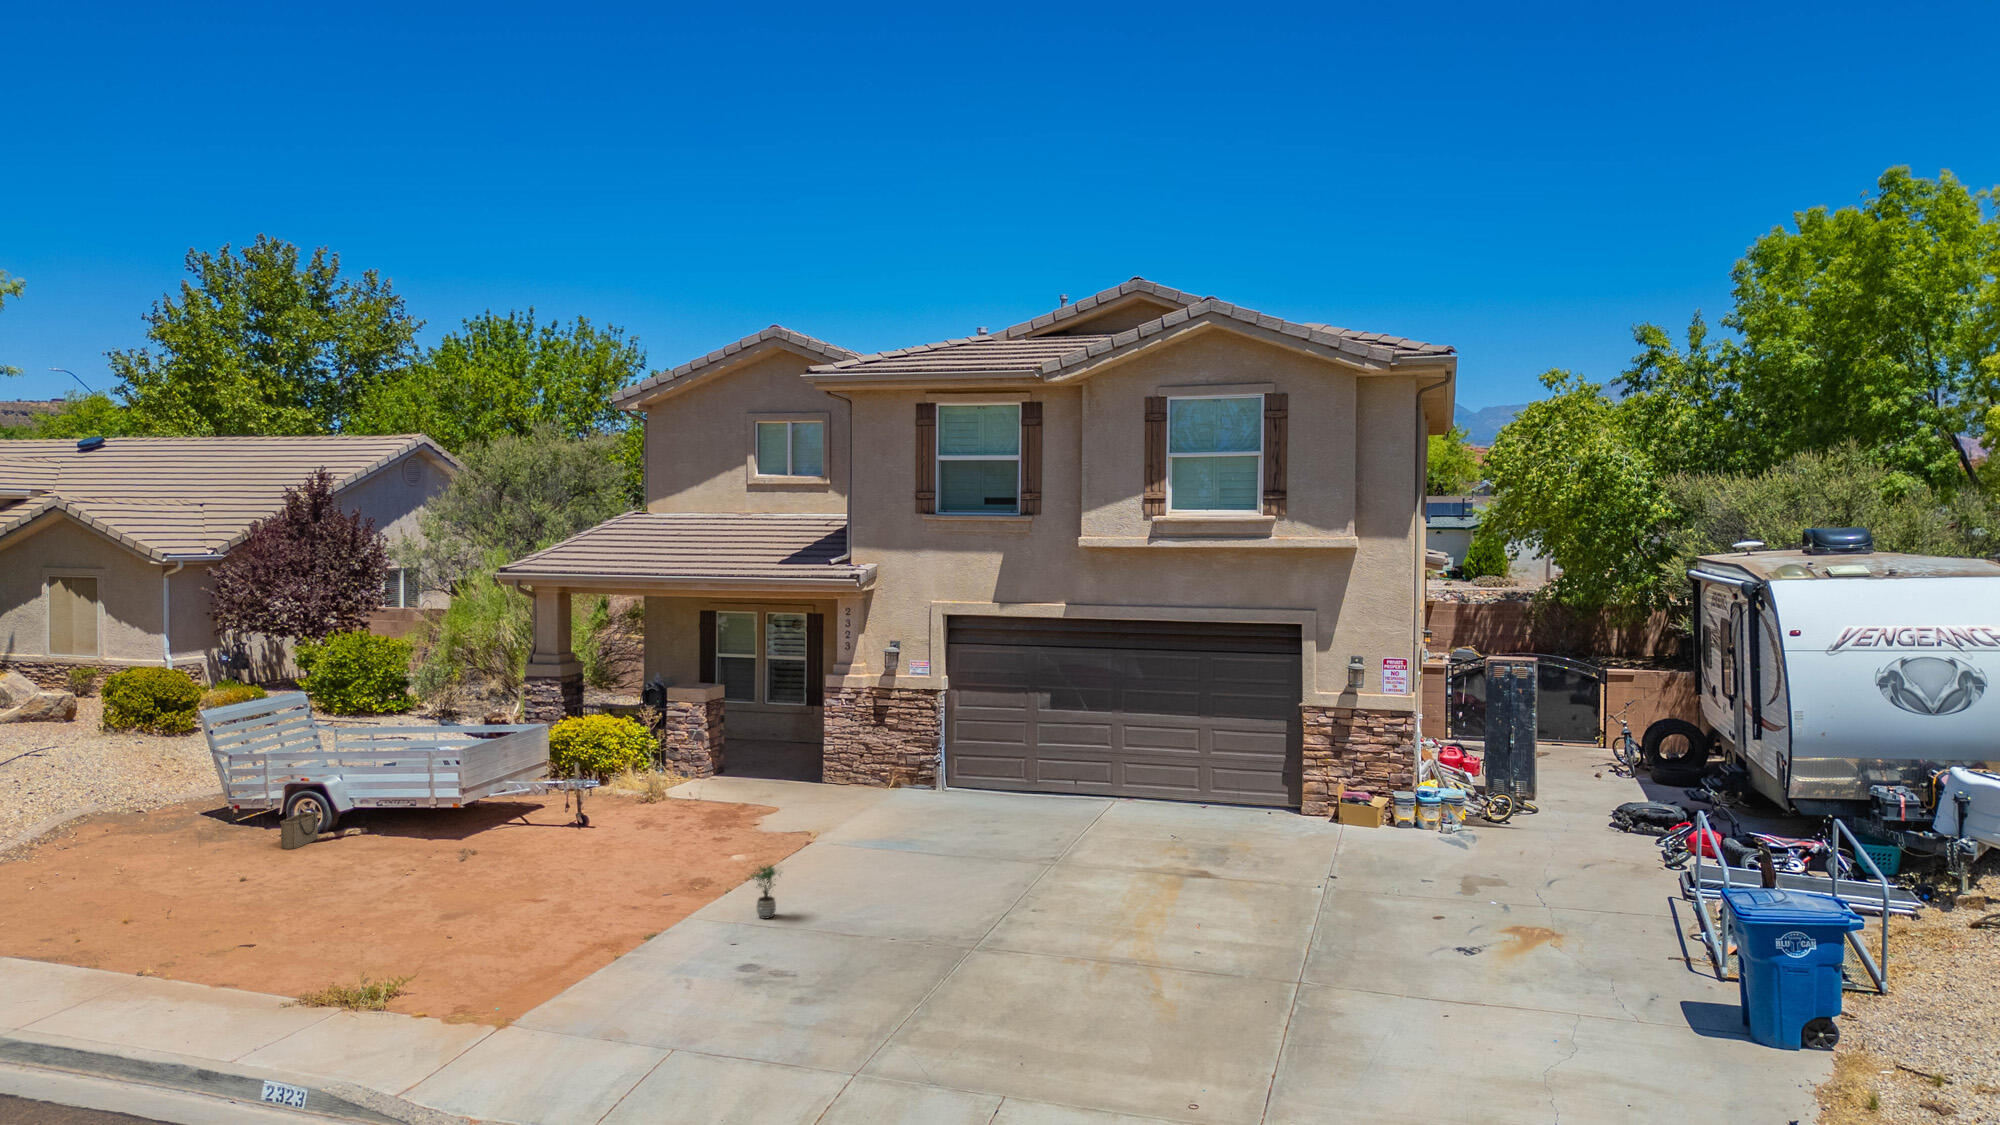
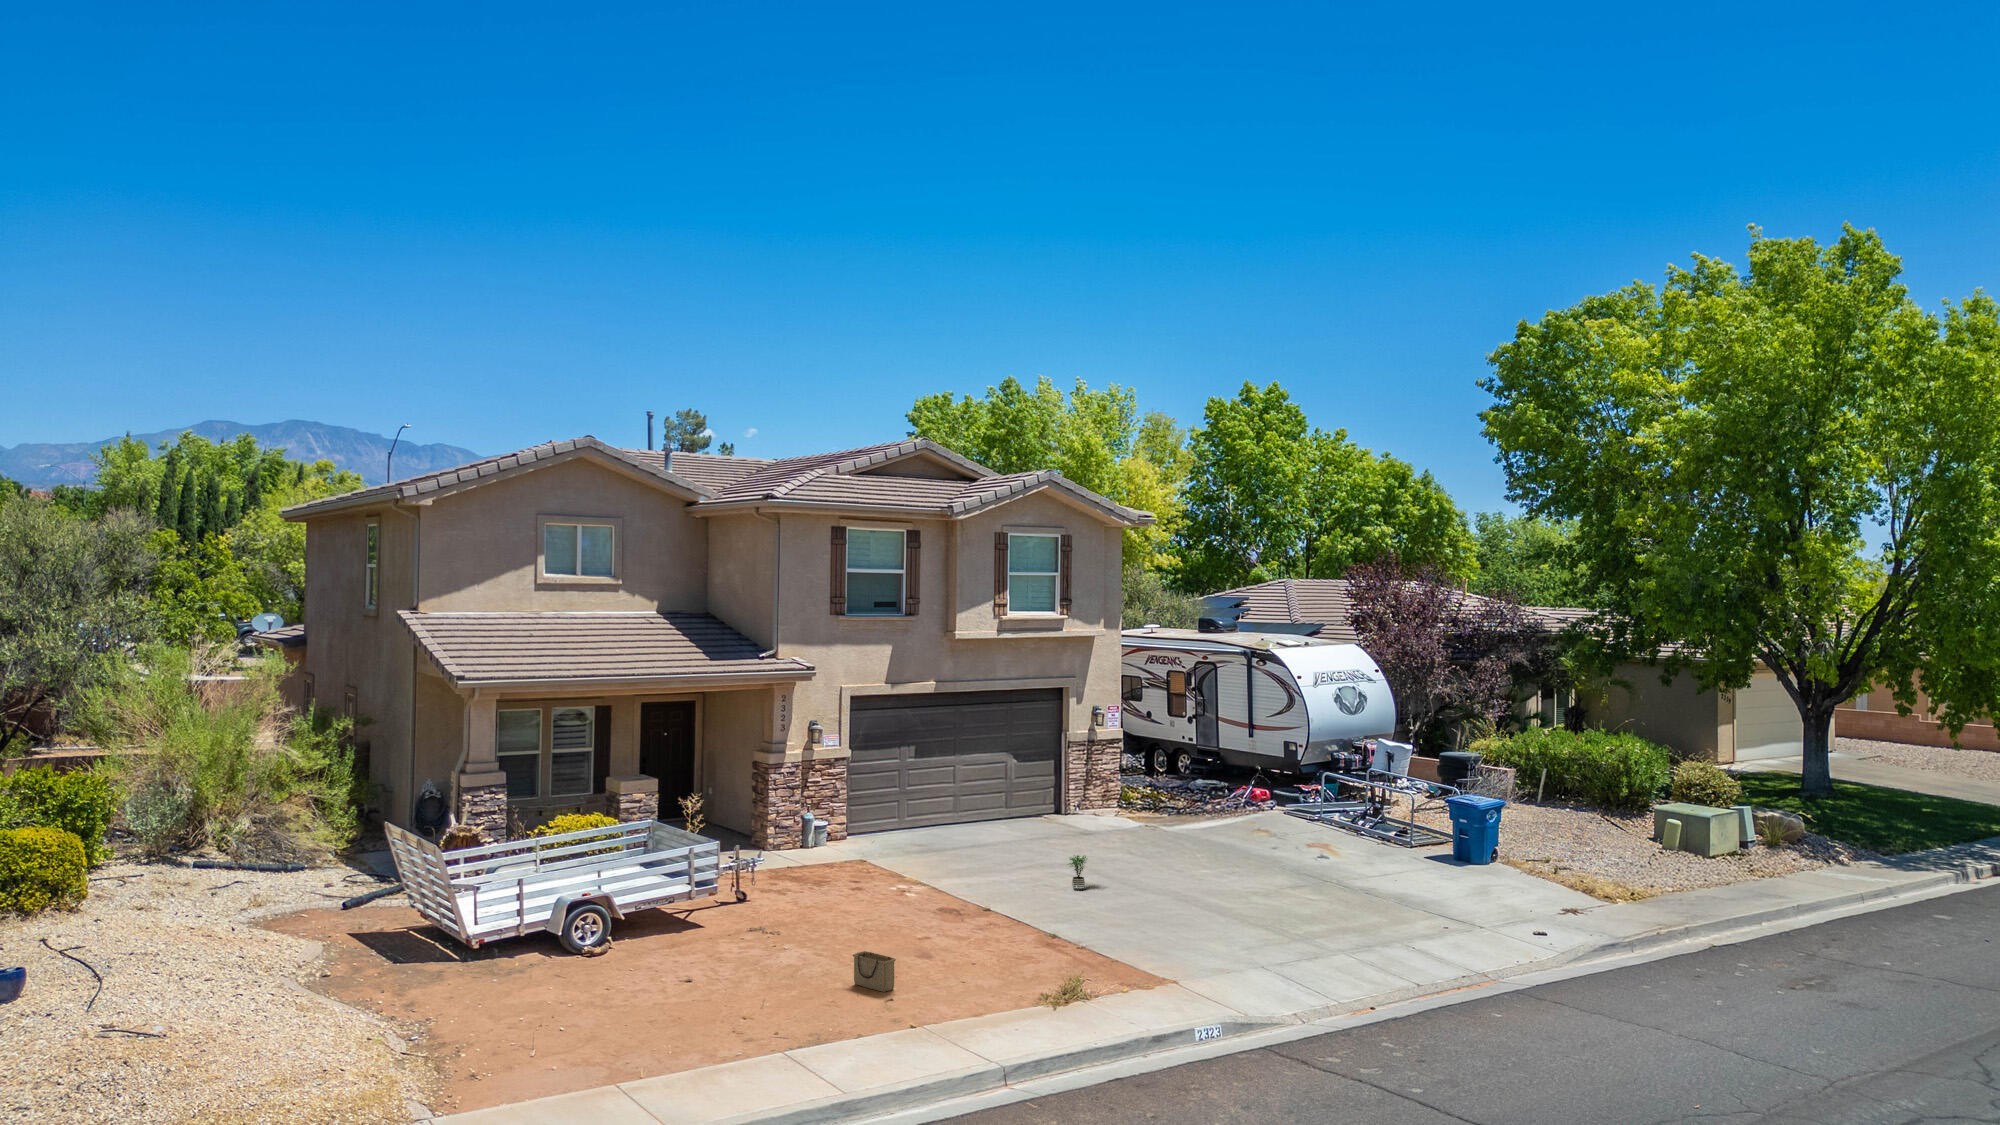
basket: present [280,812,319,849] -> present [853,951,896,992]

